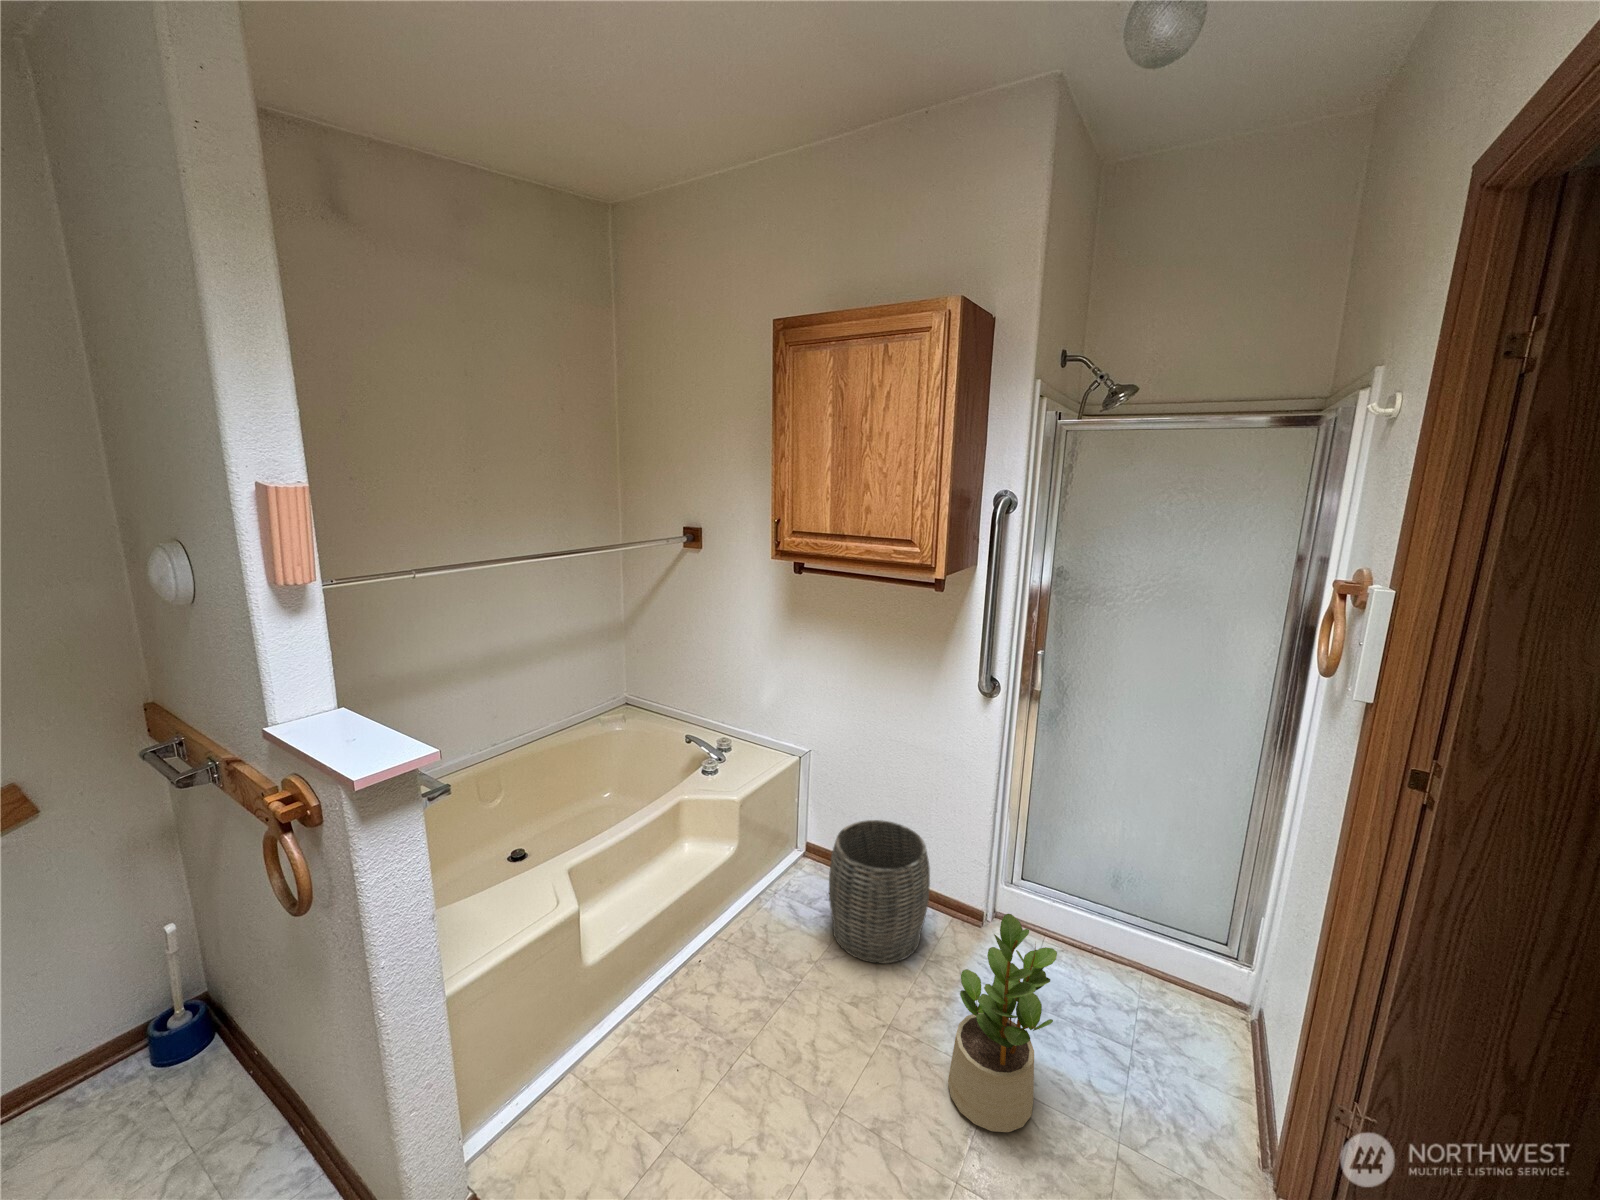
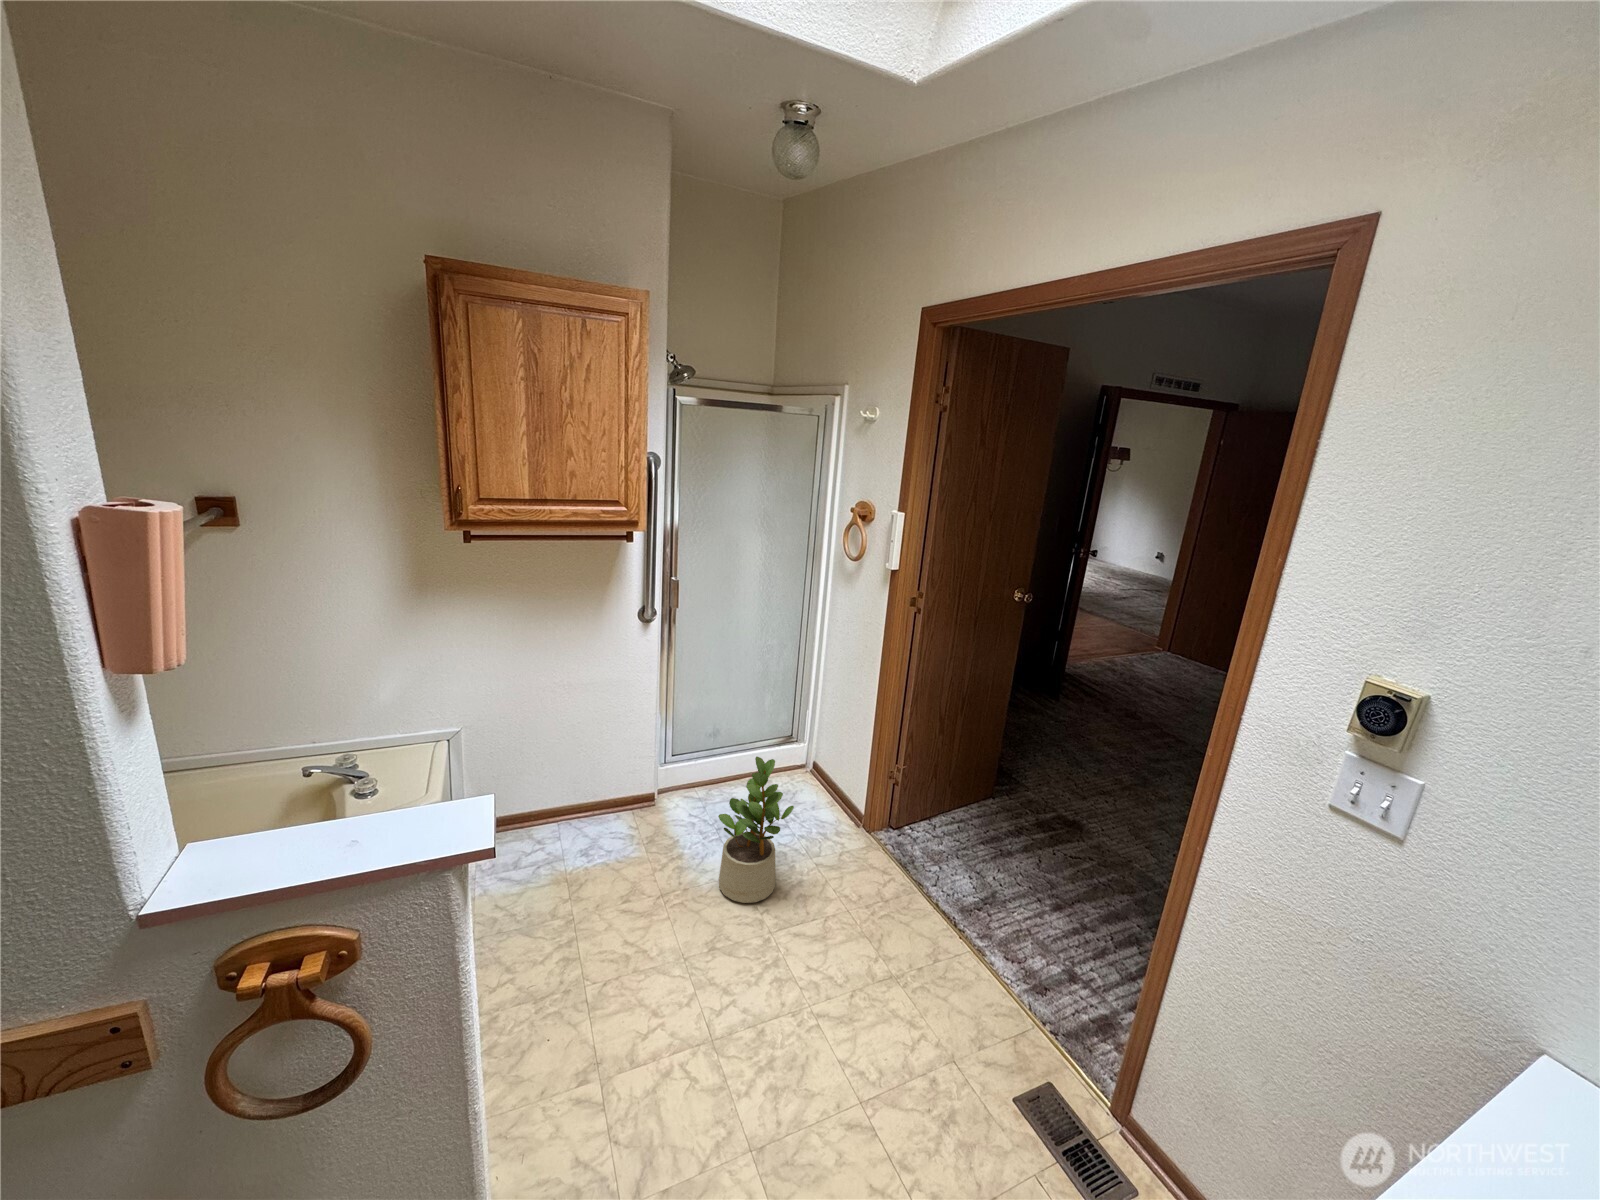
woven basket: present [829,820,930,964] -> none [543,753,635,876]

